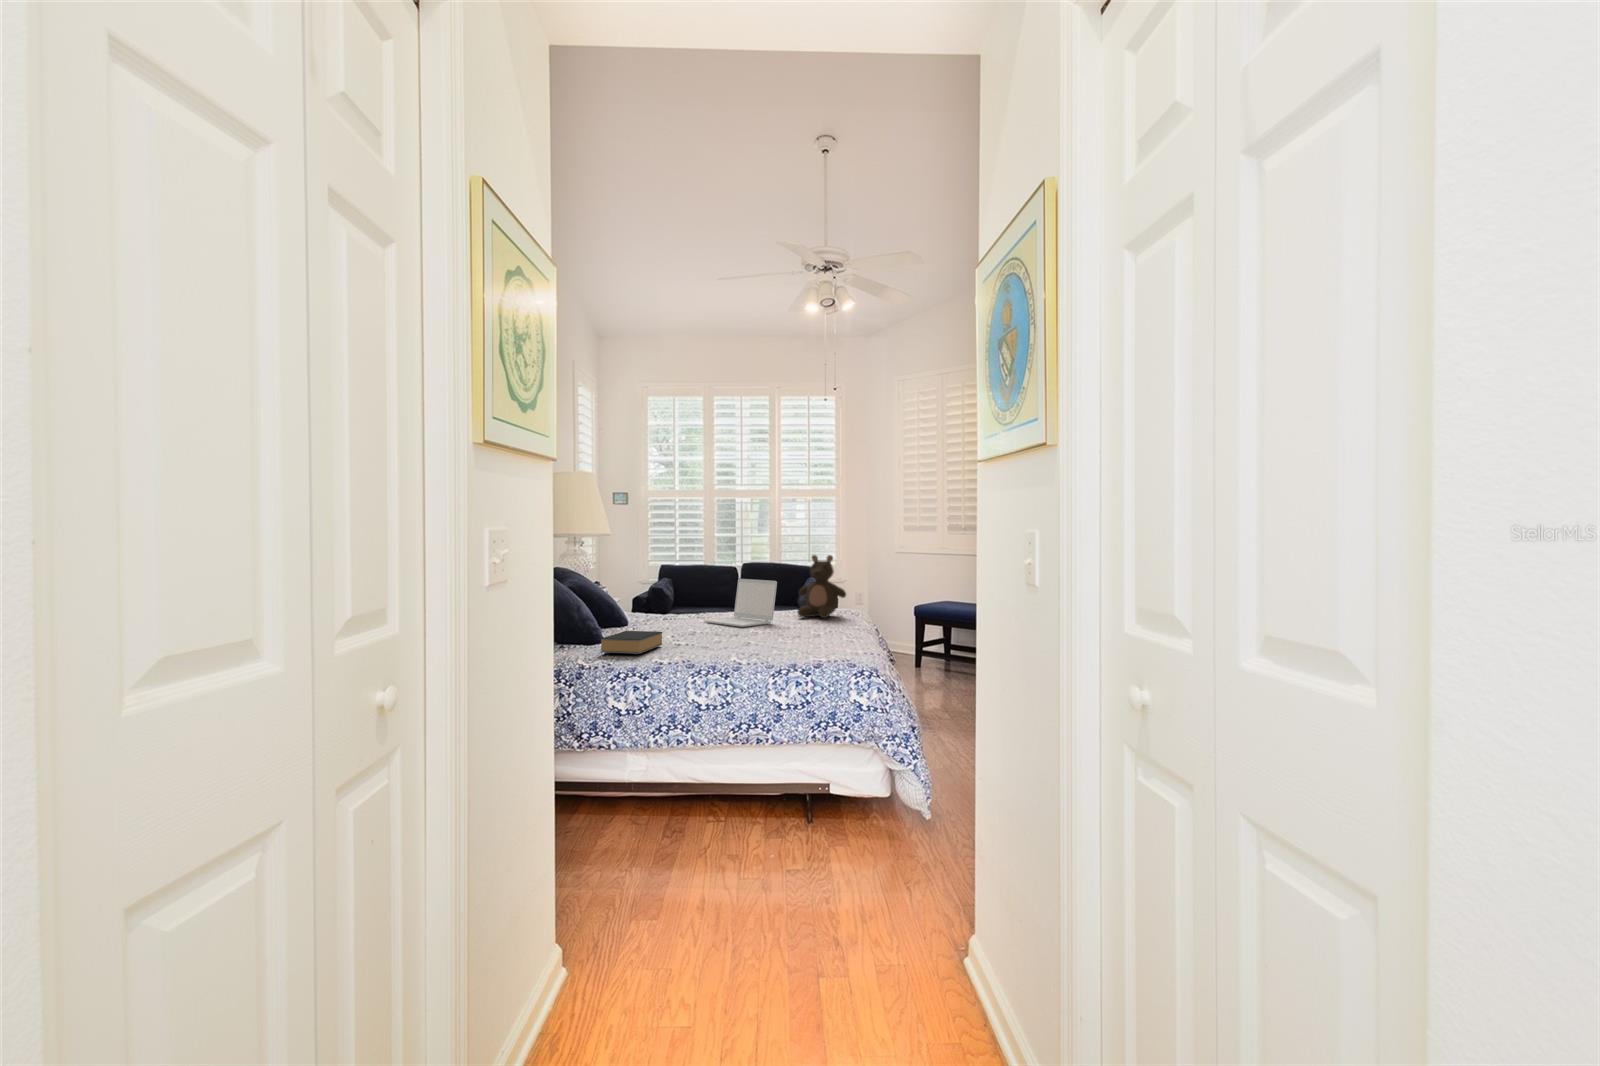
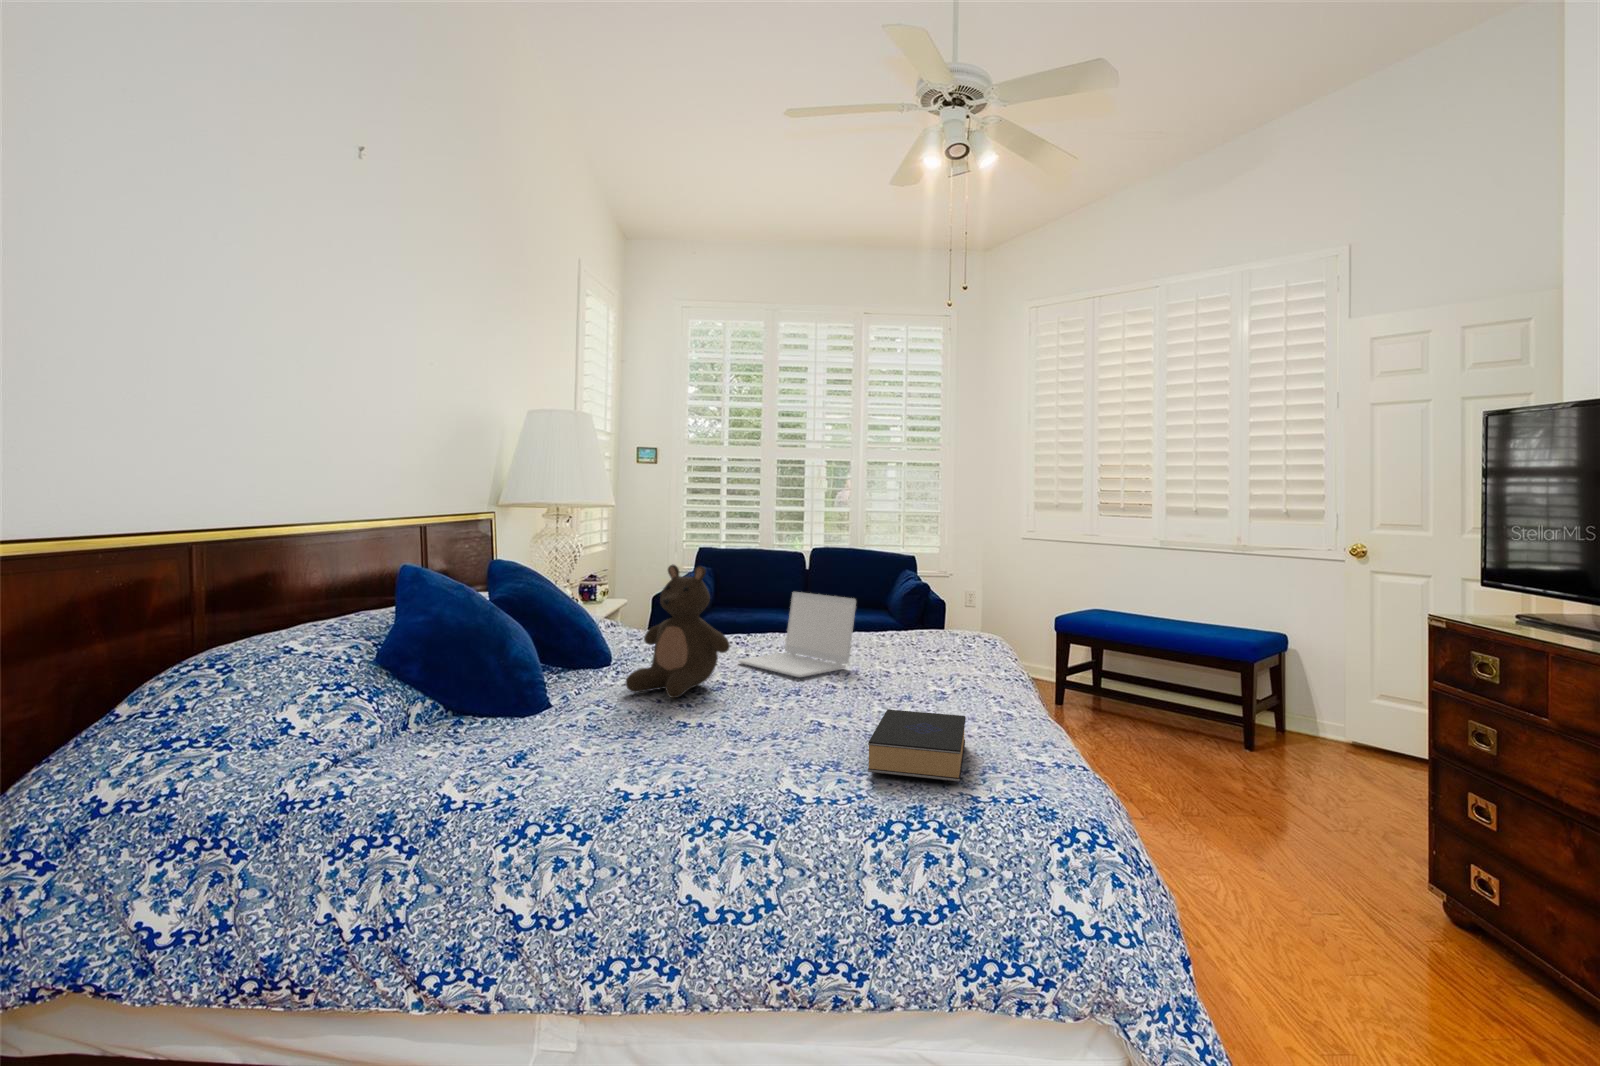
stuffed bear: present [798,555,846,618] -> present [626,565,730,698]
book: present [601,631,662,655] -> present [868,710,966,782]

